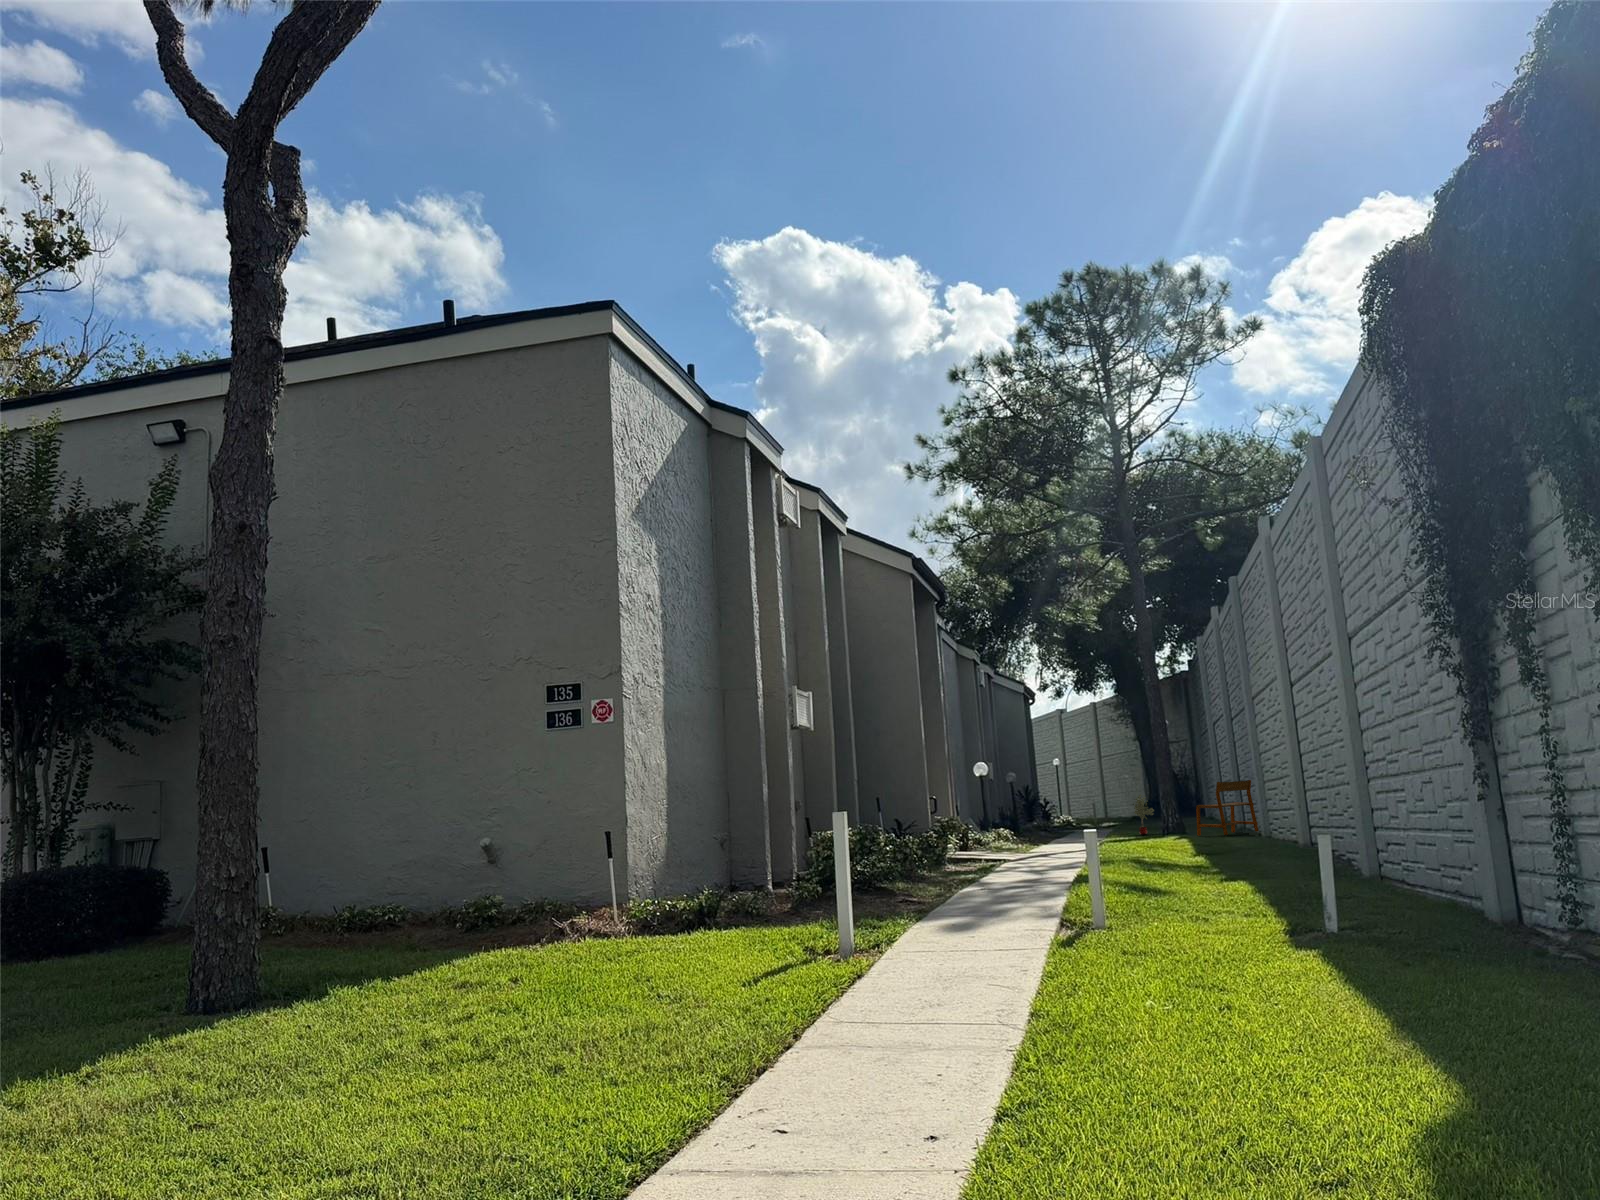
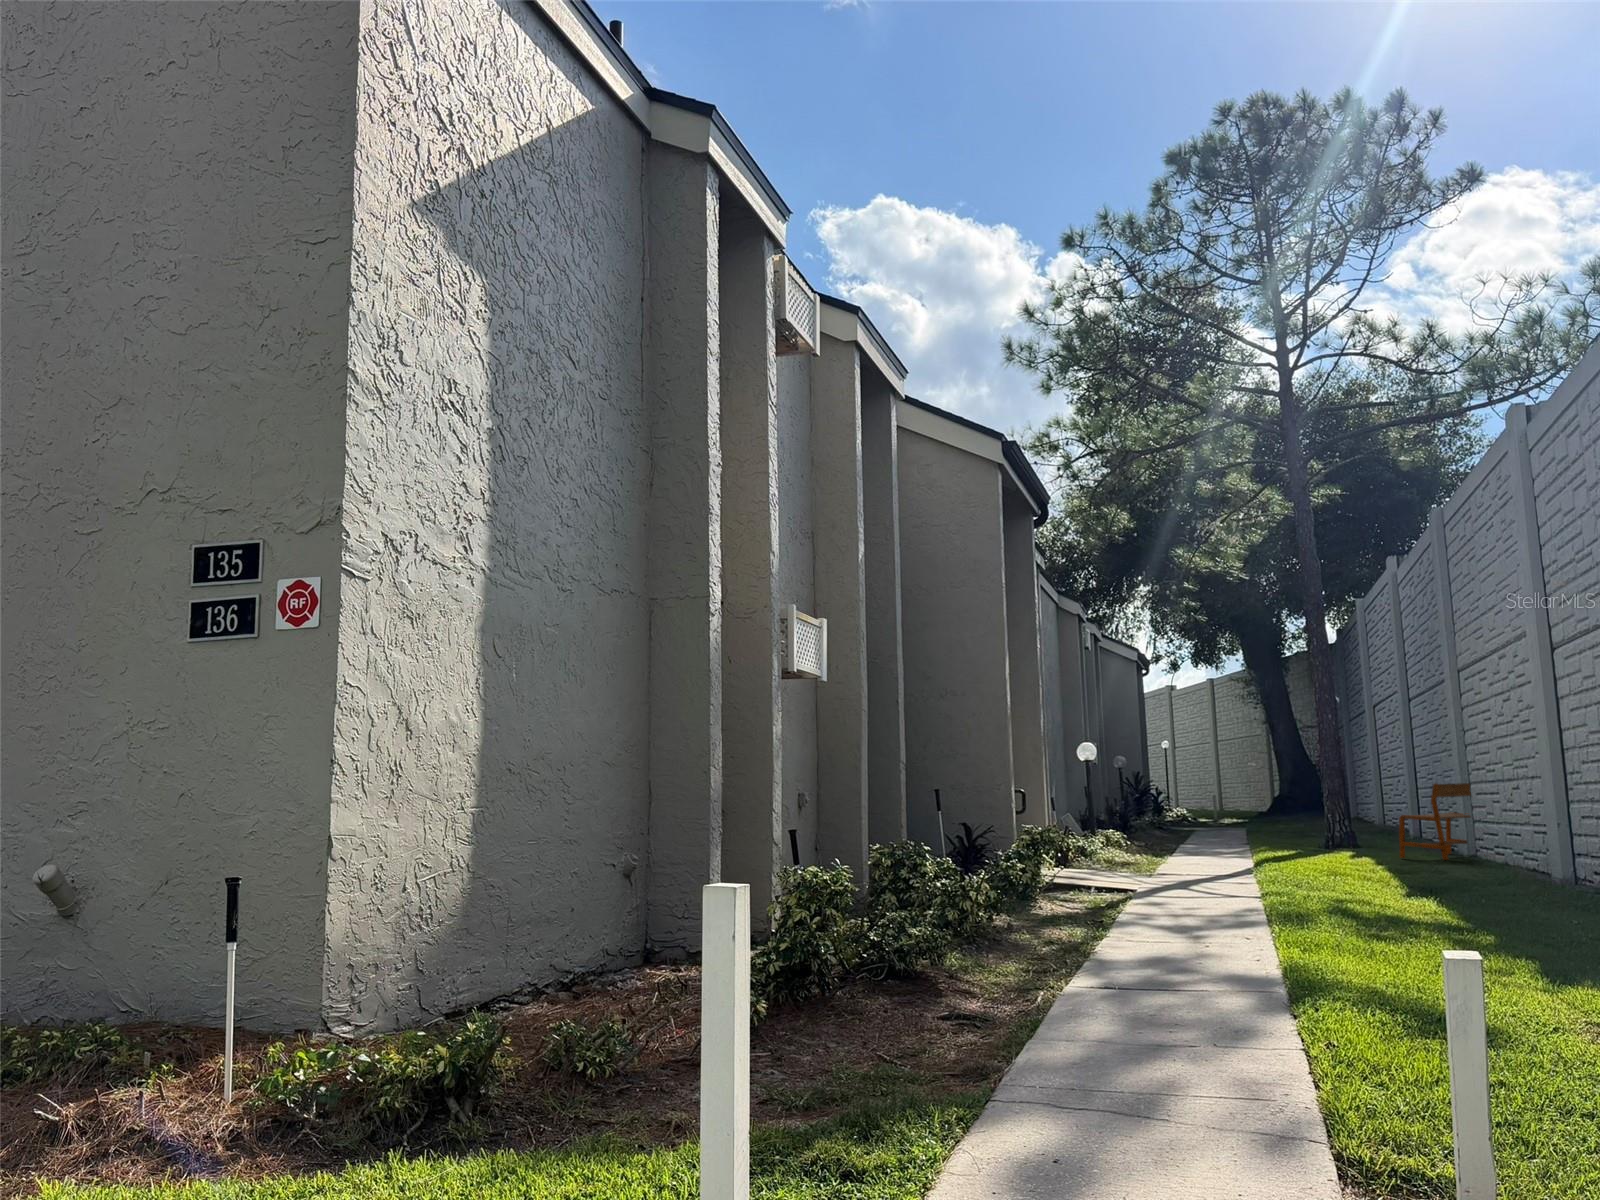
potted tree: present [1133,795,1154,835] -> none [1293,794,1325,849]

